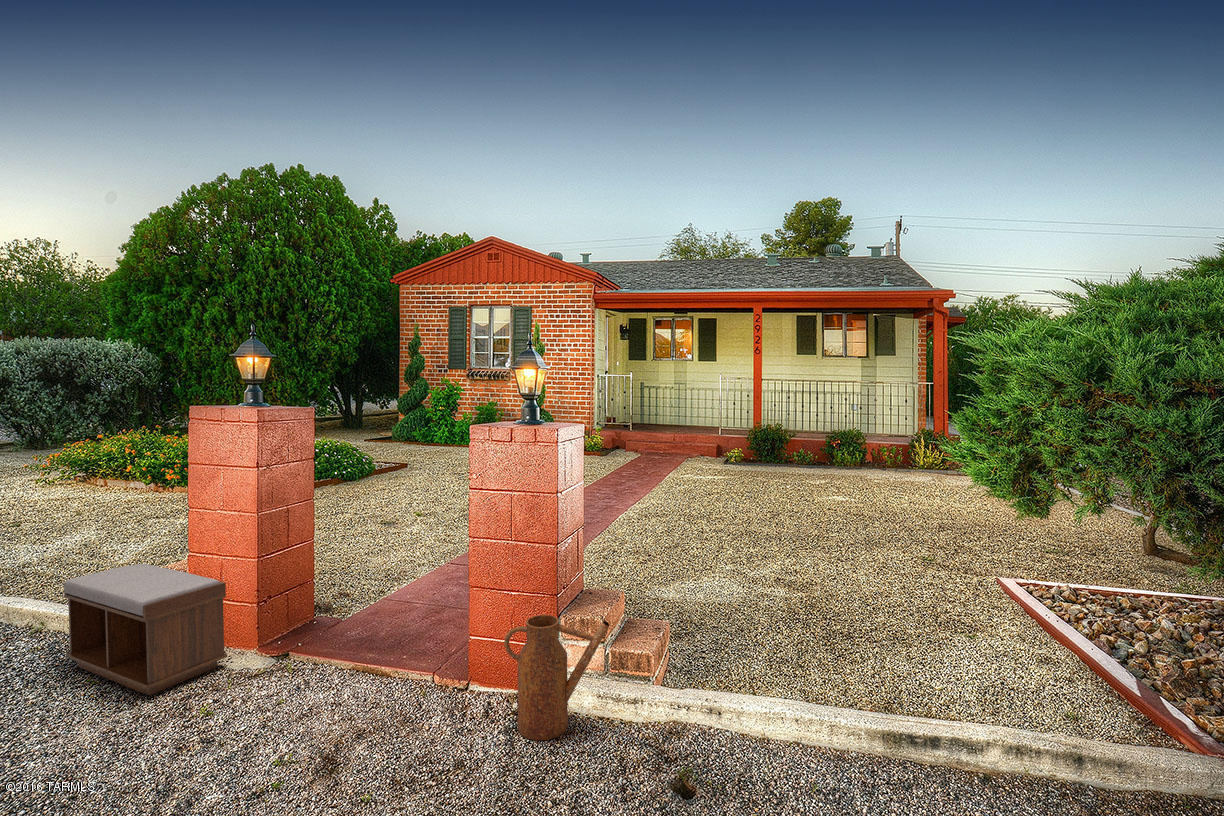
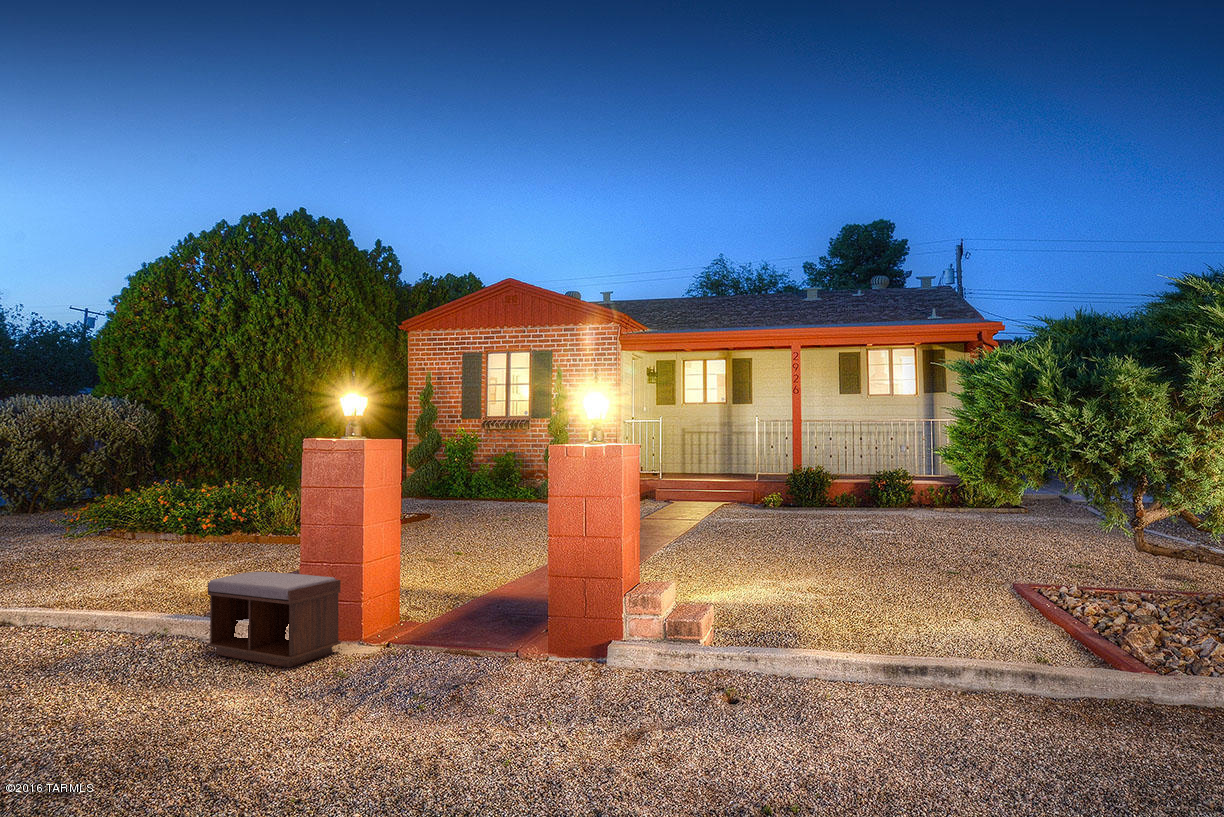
watering can: present [504,615,610,740] -> none [582,588,666,683]

